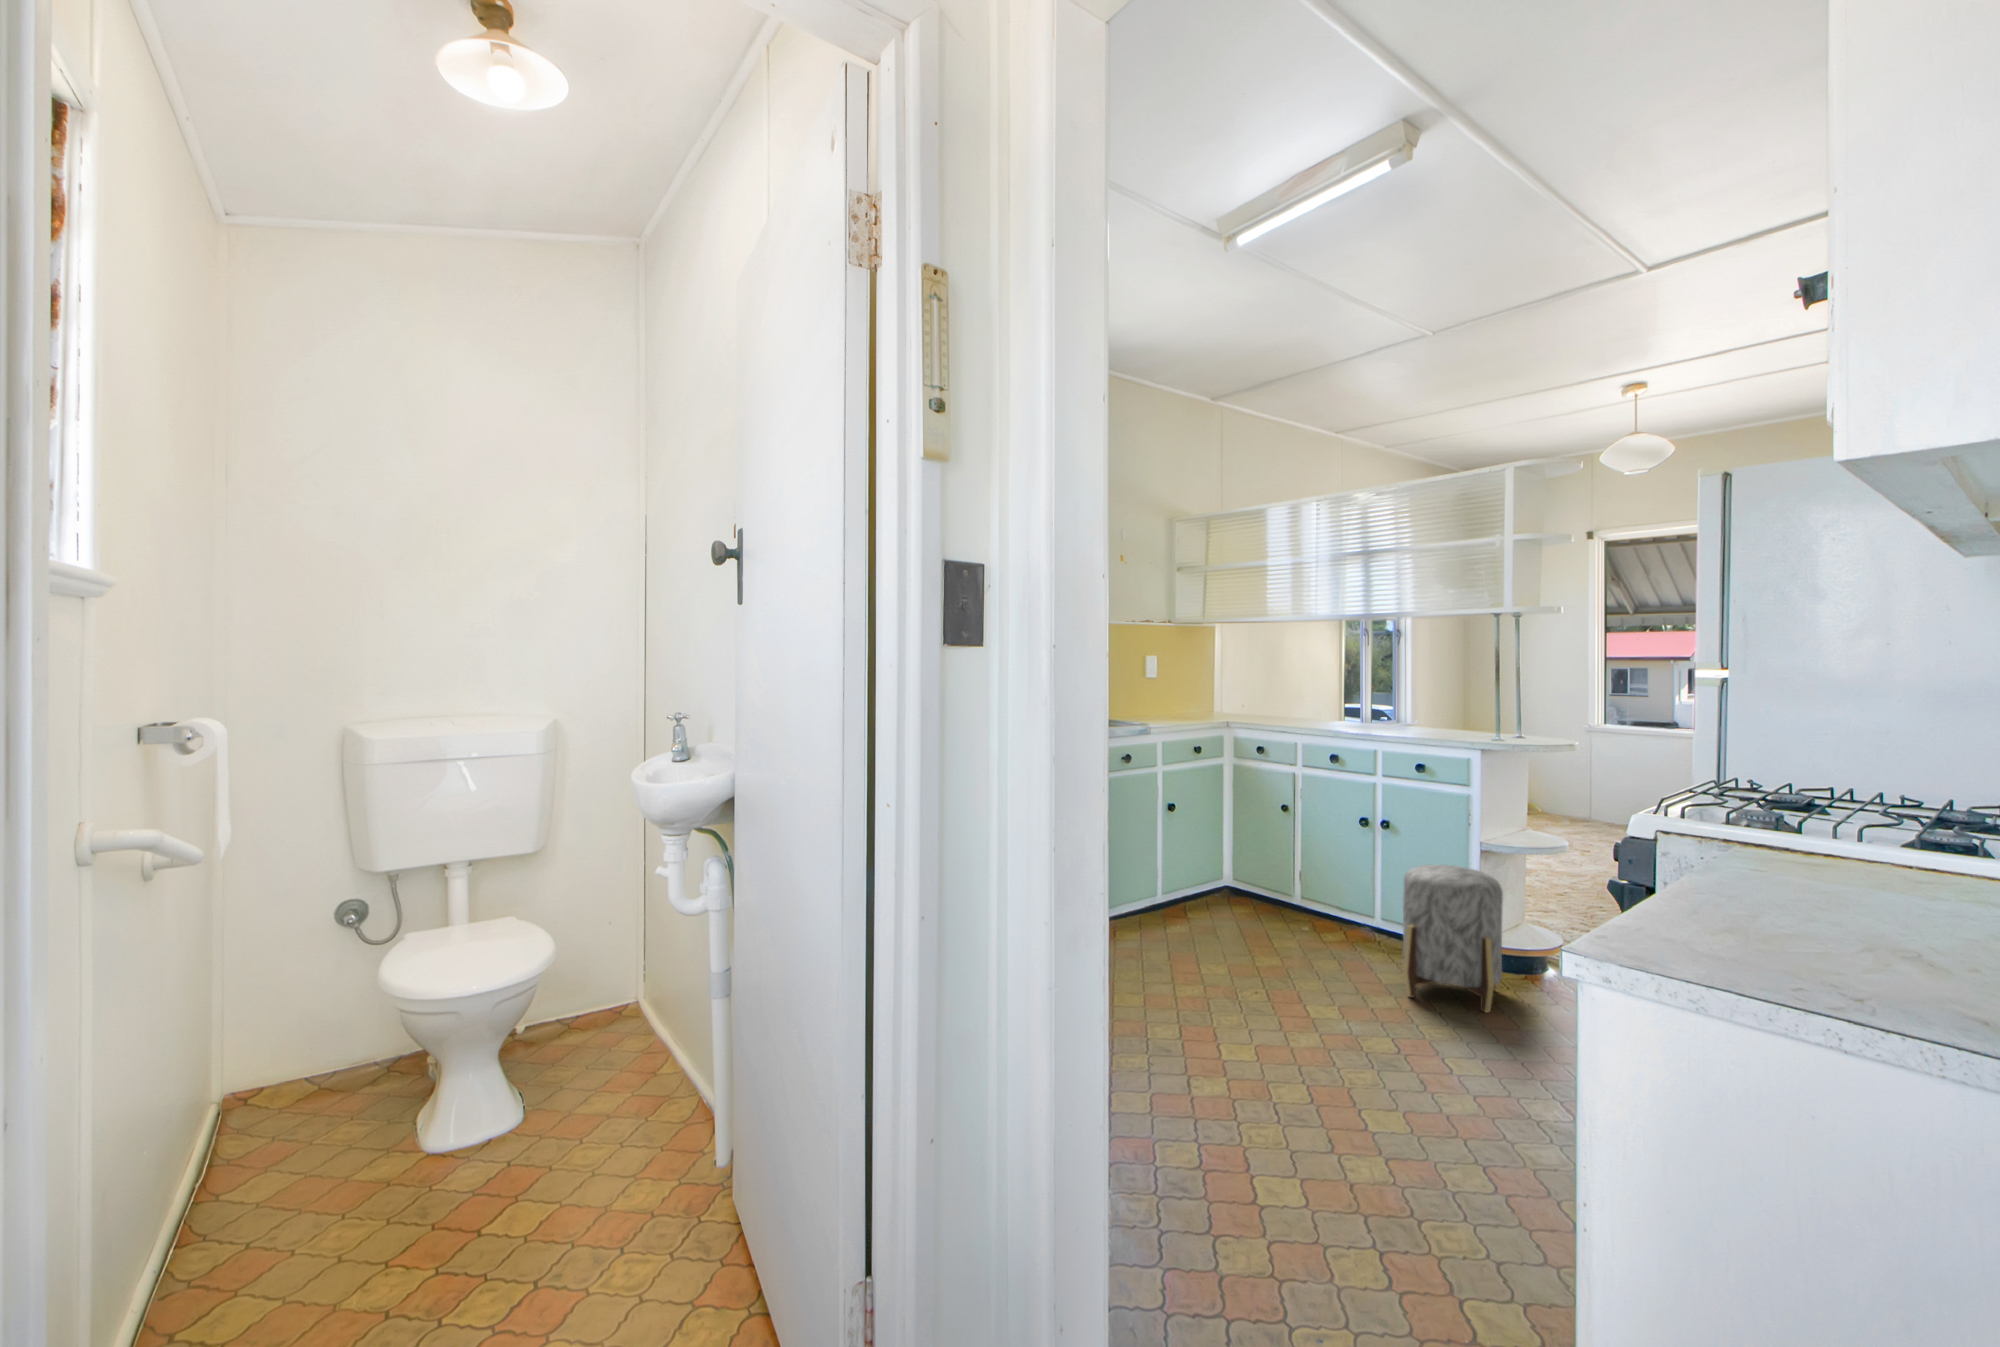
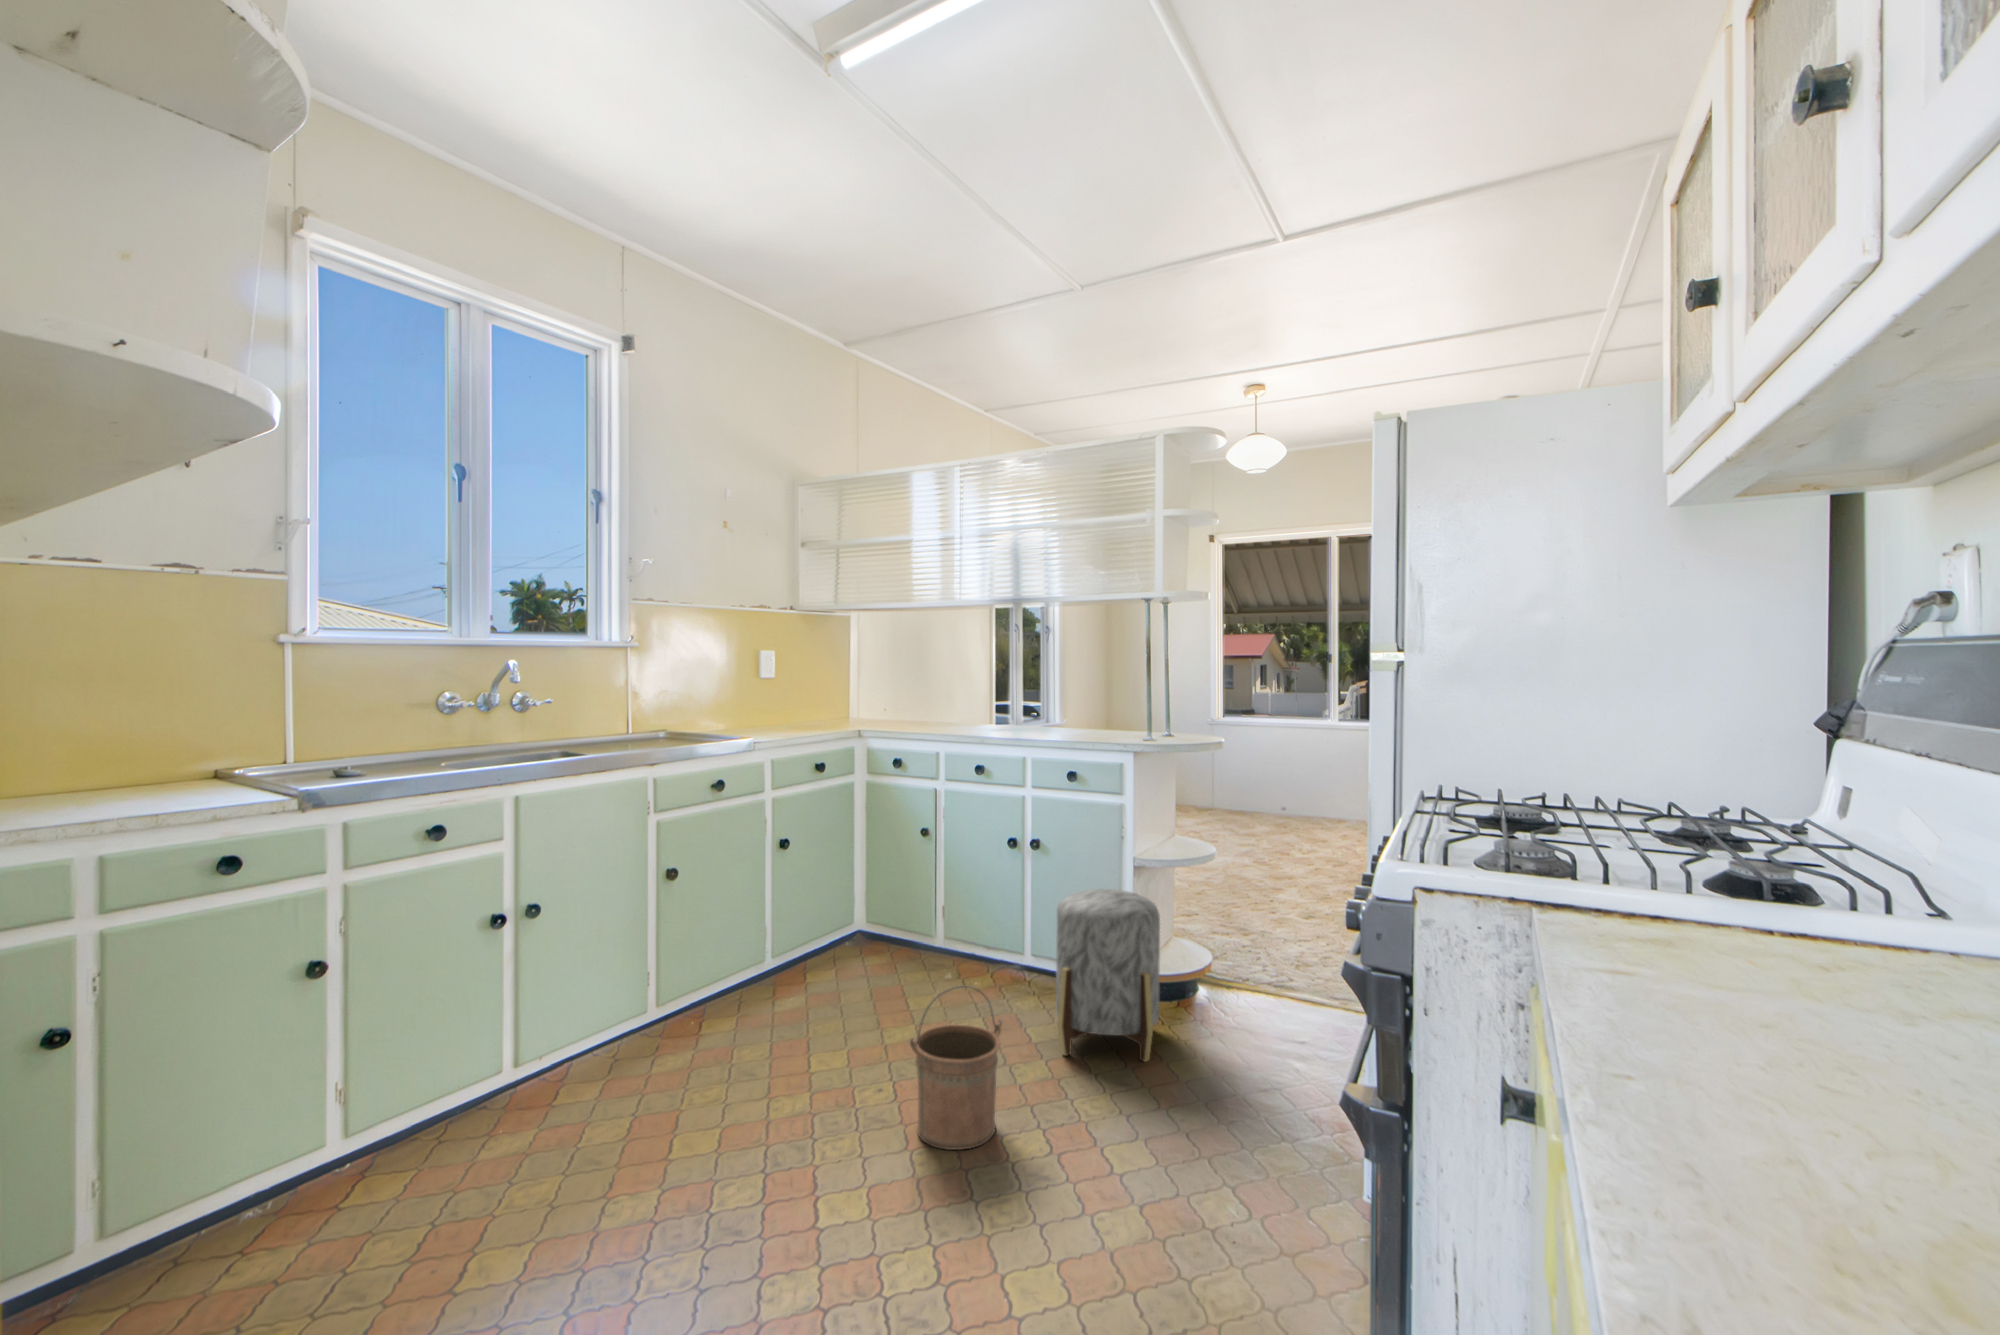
bucket: none [1279,921,1354,1043] -> present [910,986,1002,1150]

